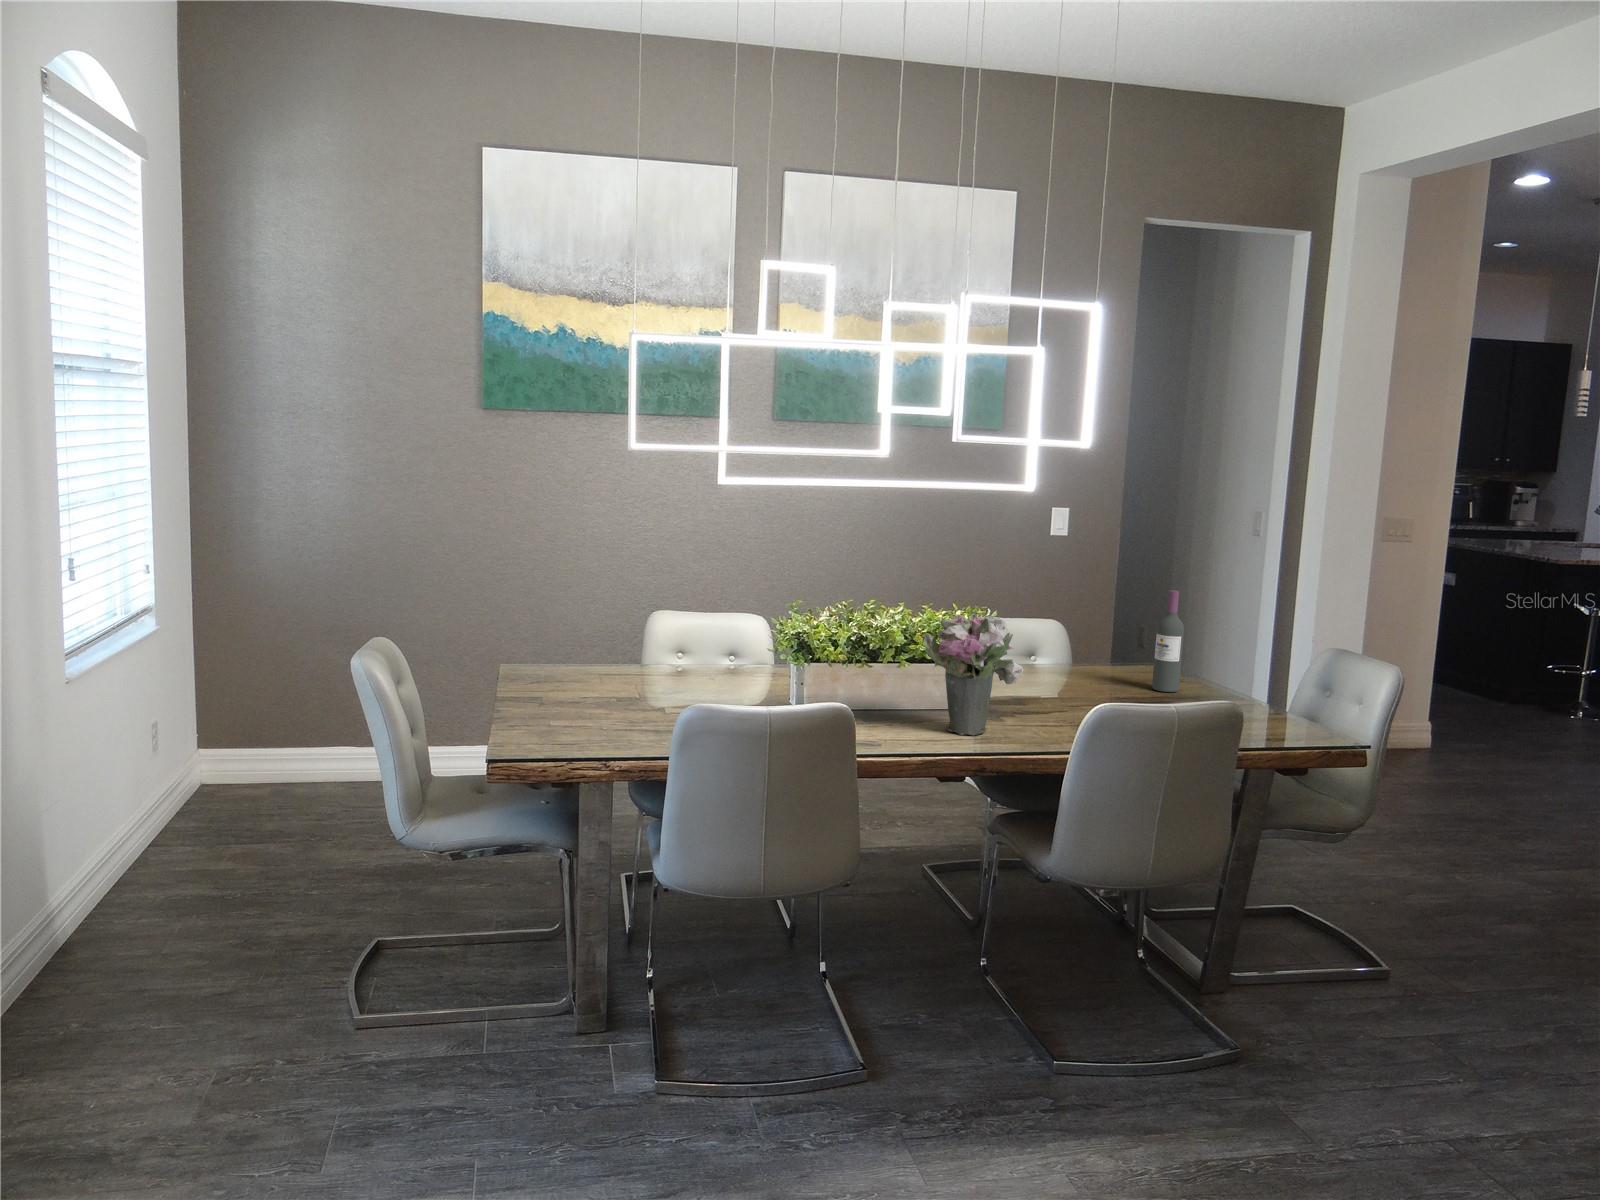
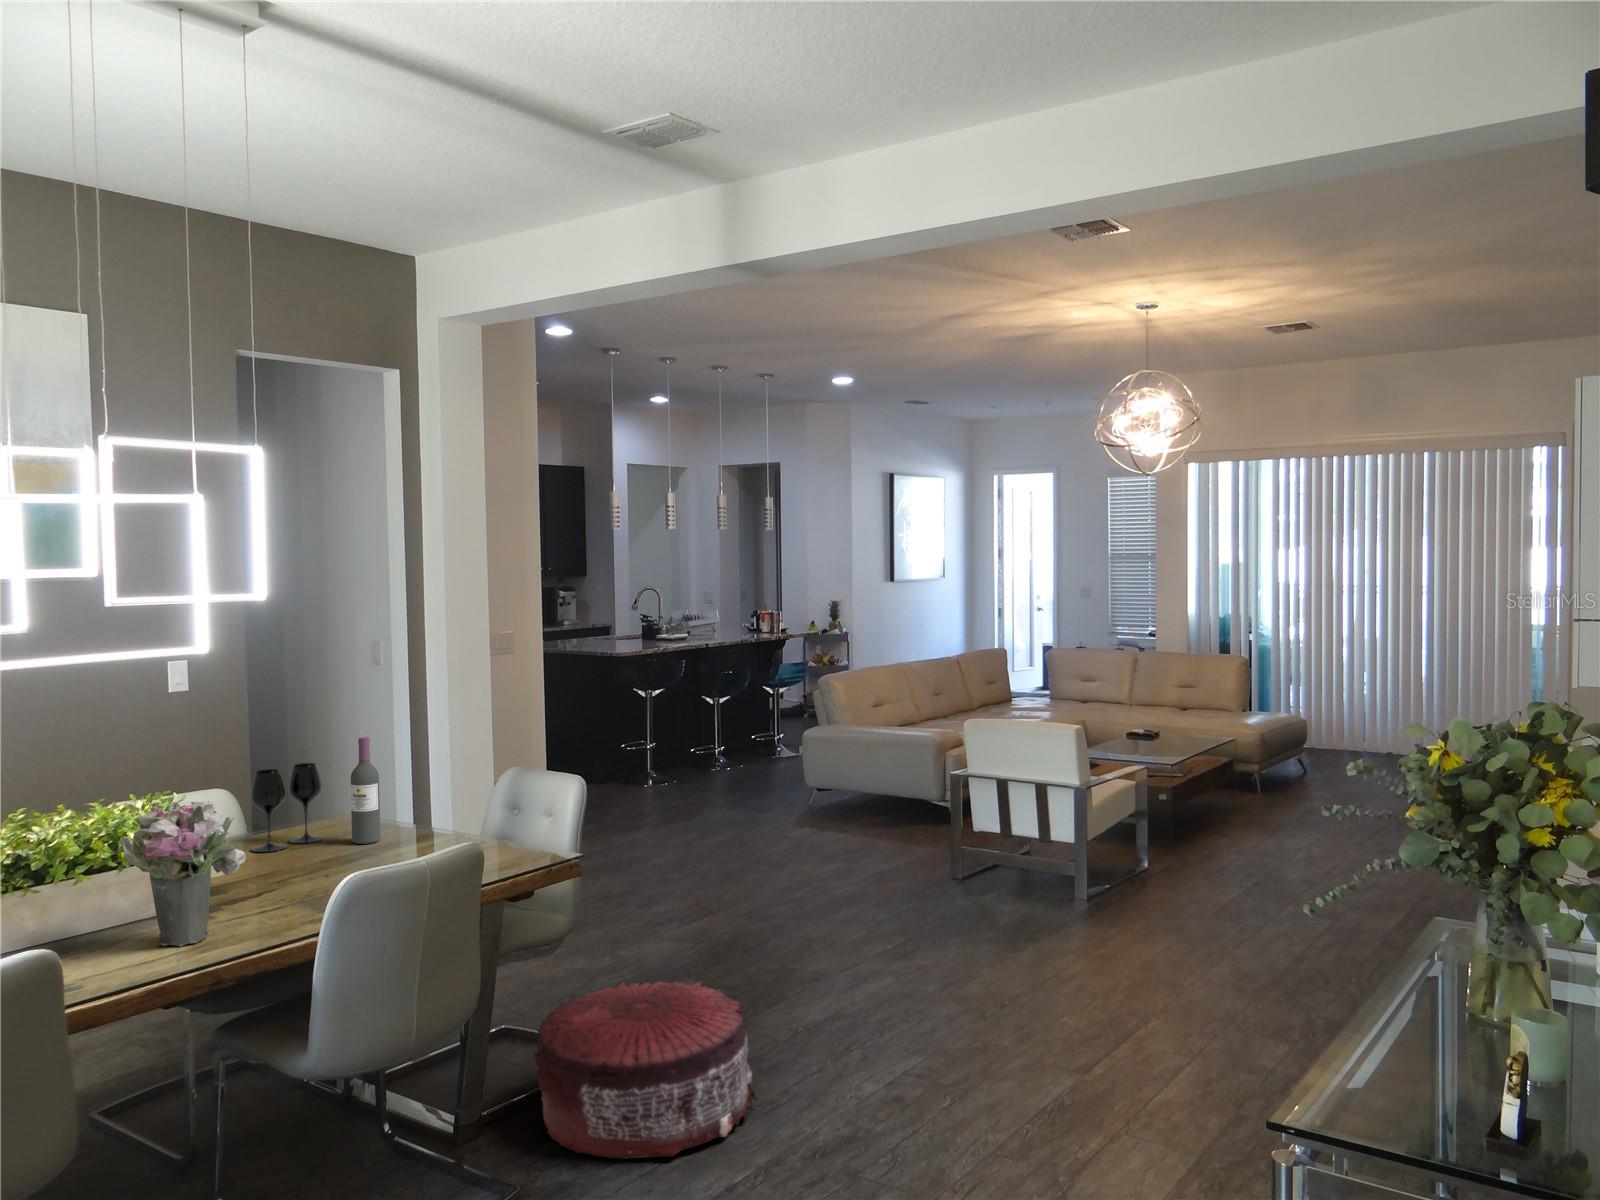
wine glass: none [1065,607,1134,681] -> present [251,763,323,852]
pouf: none [1288,896,1551,1099] -> present [534,981,757,1158]

